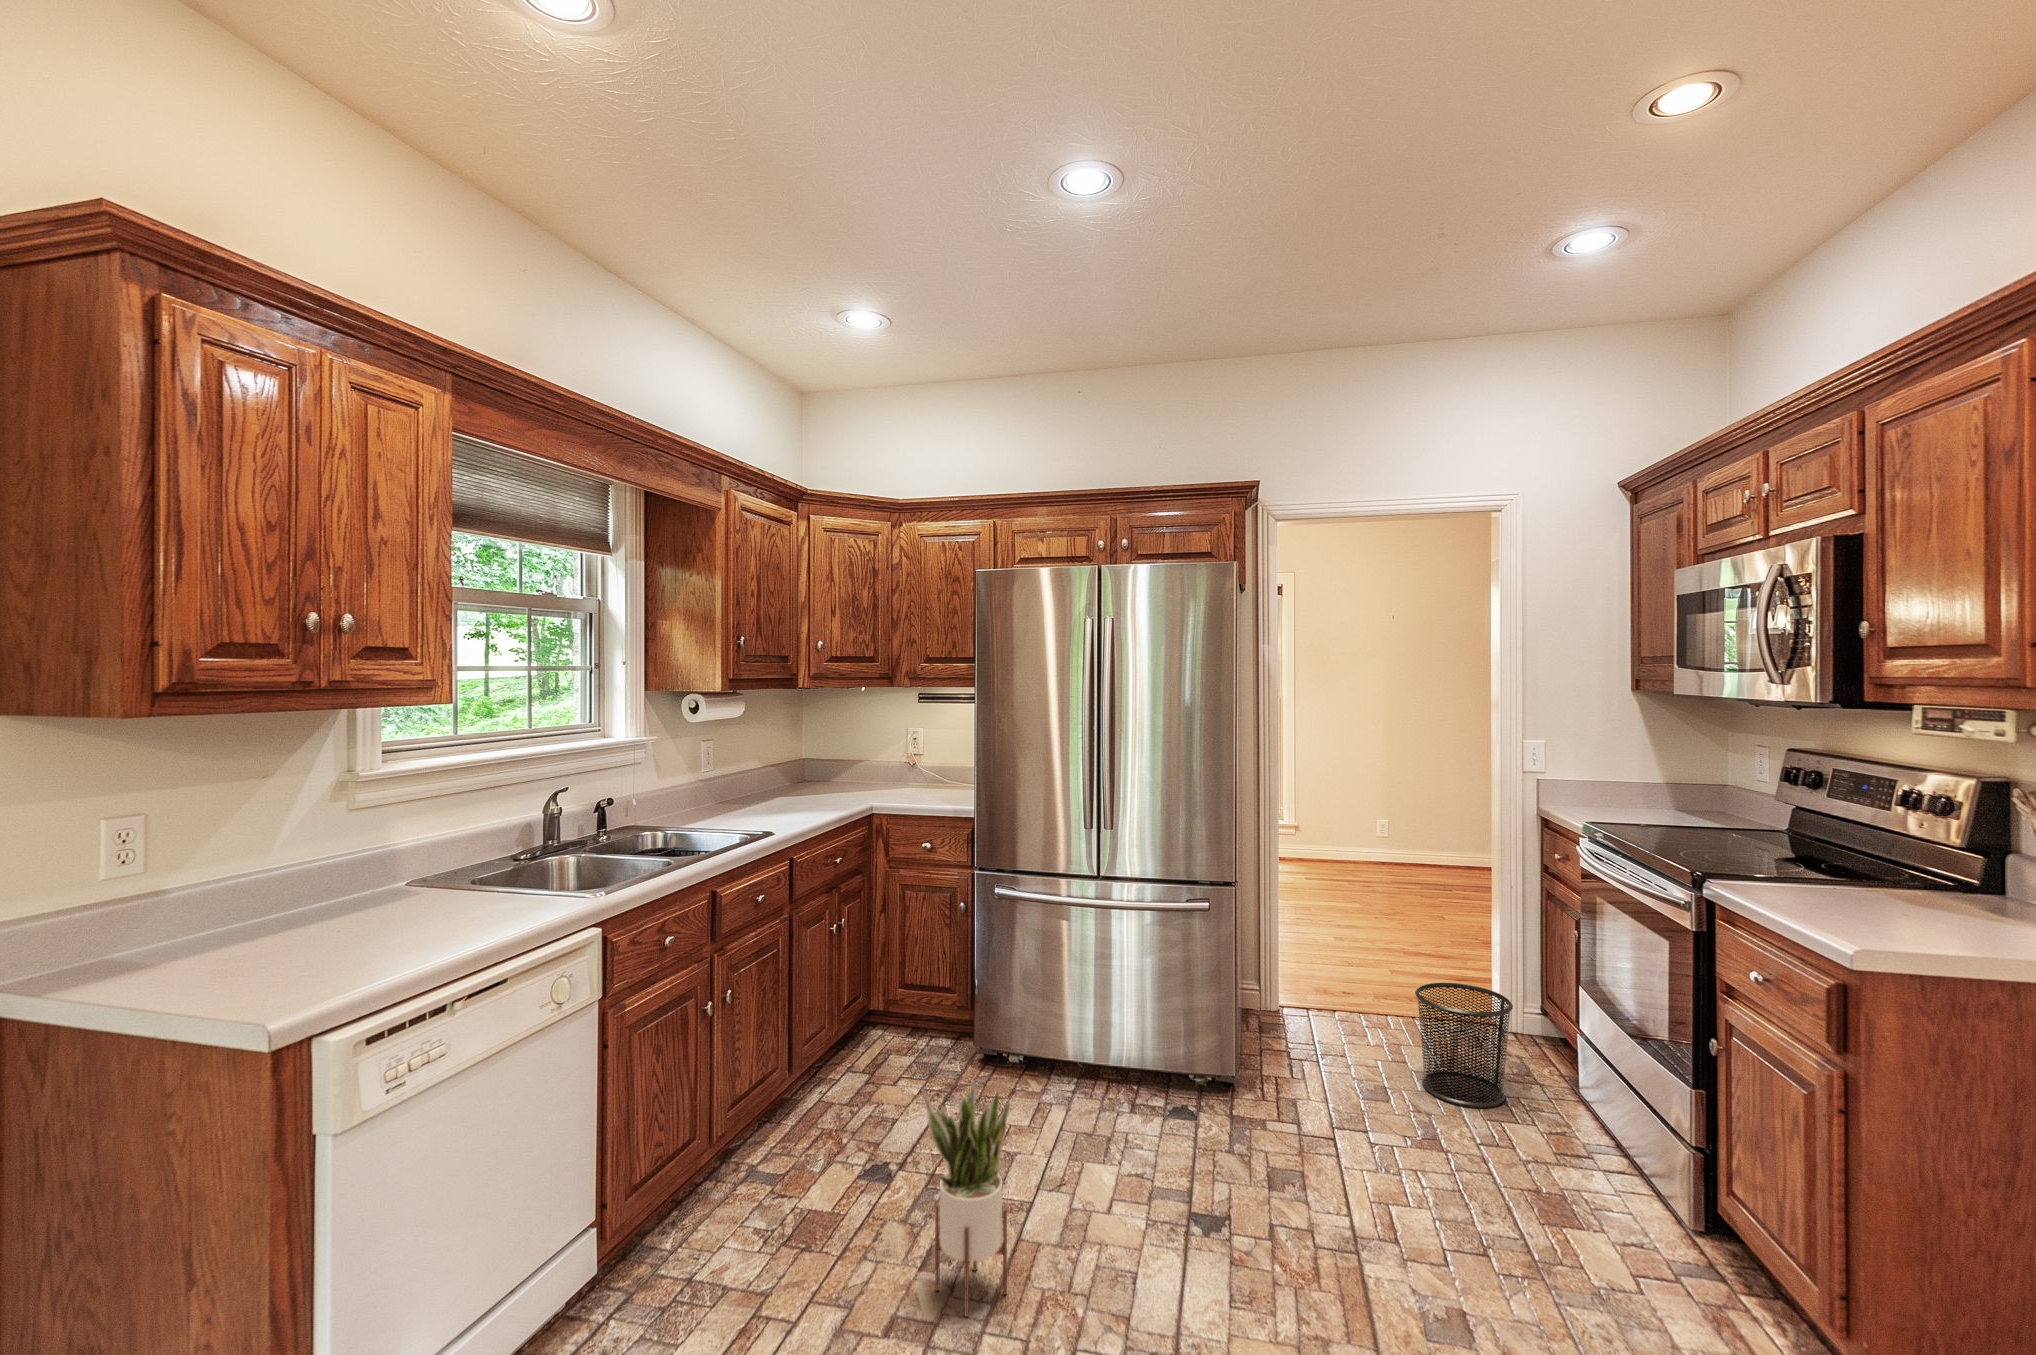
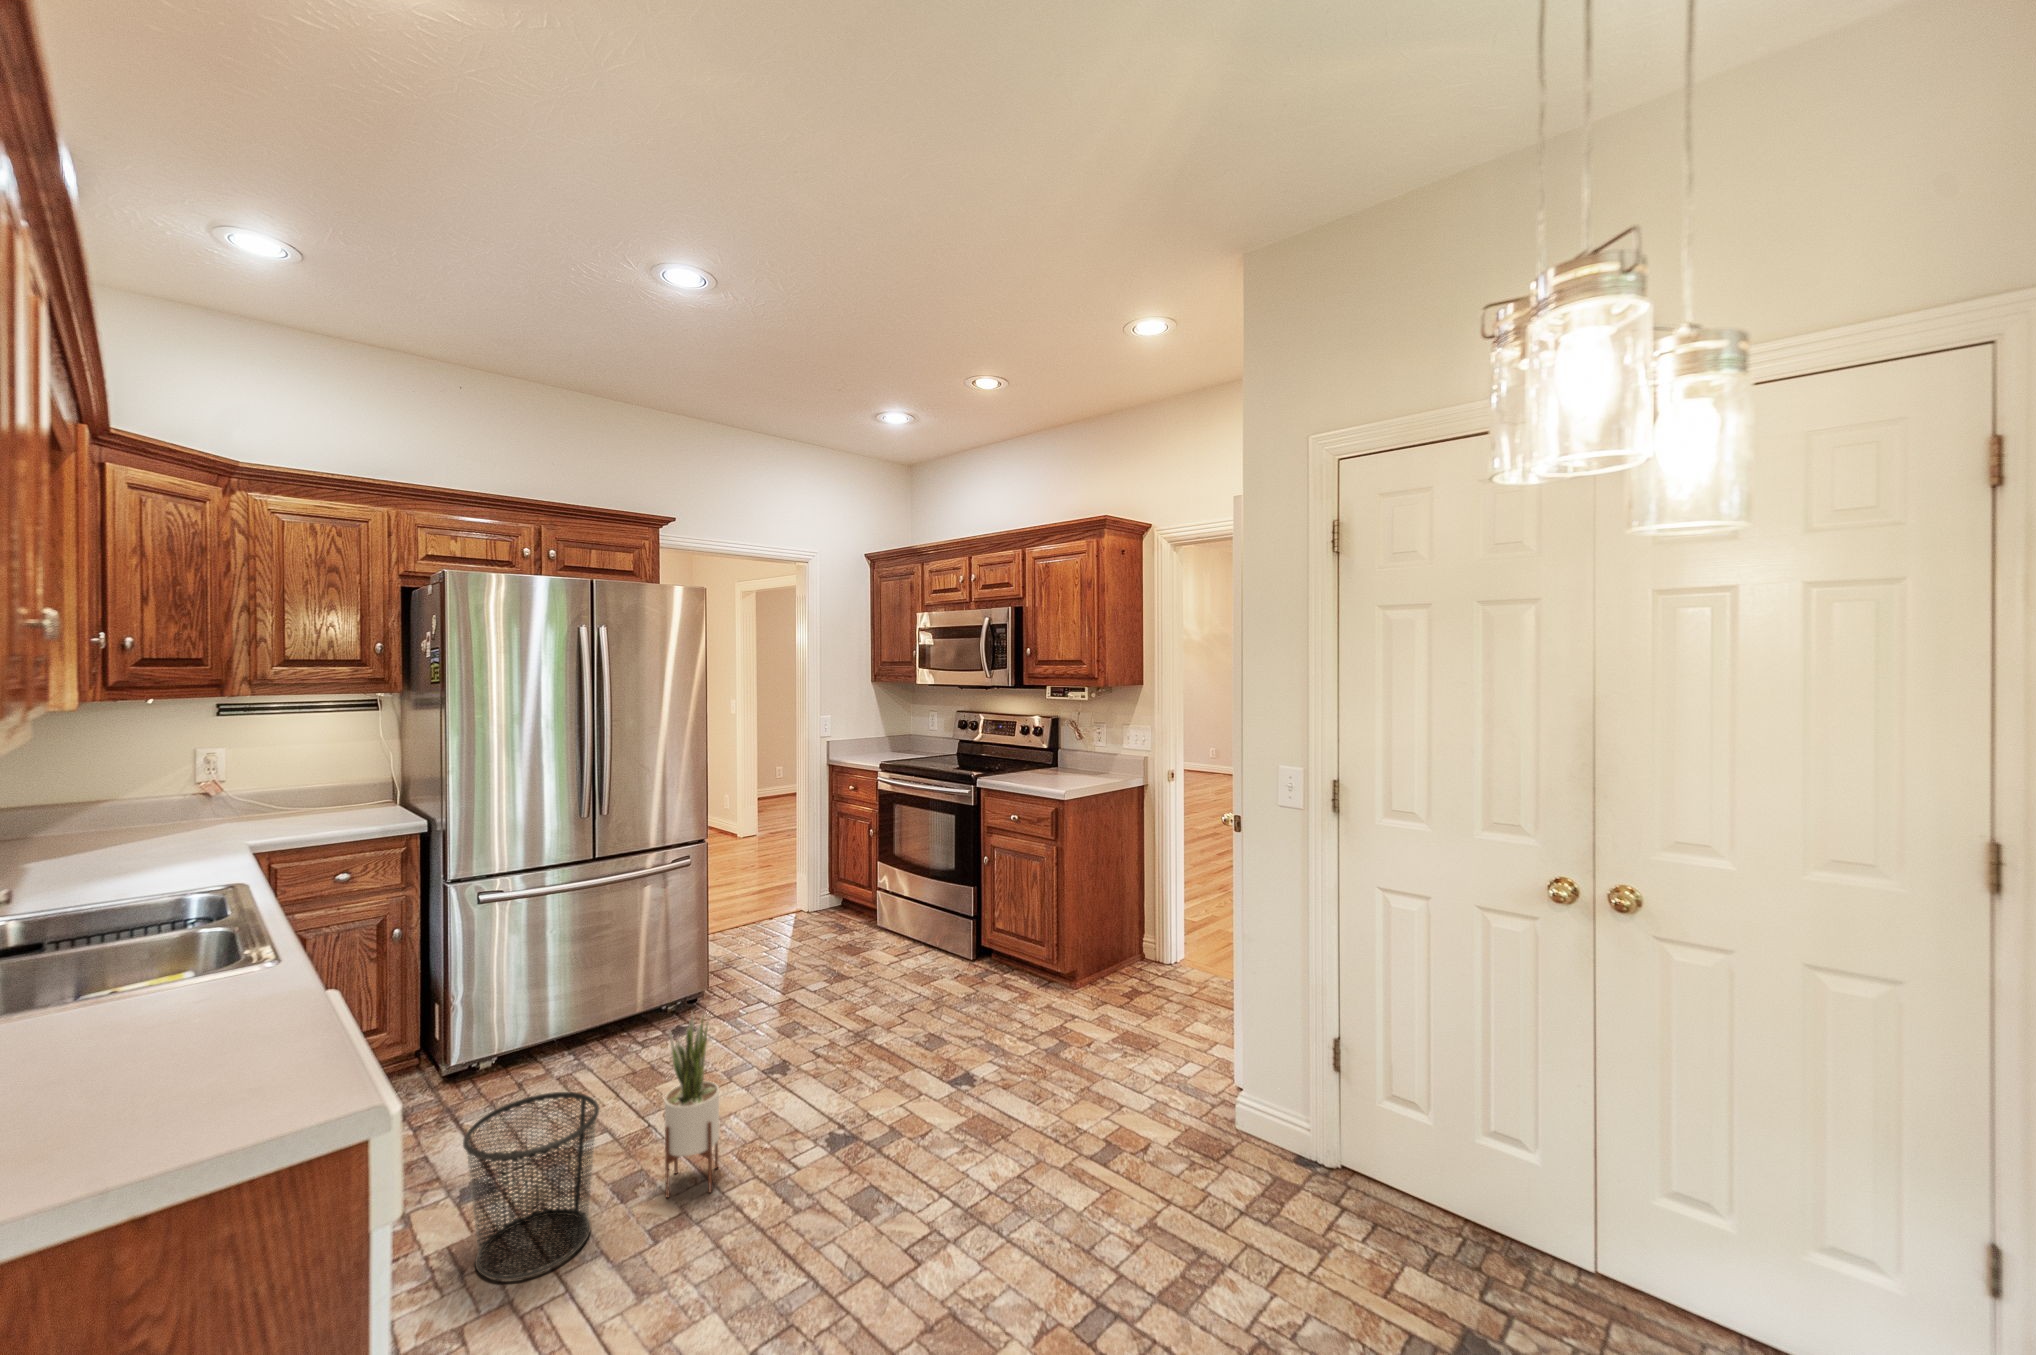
waste bin: present [1415,983,1513,1107] -> present [463,1092,599,1280]

